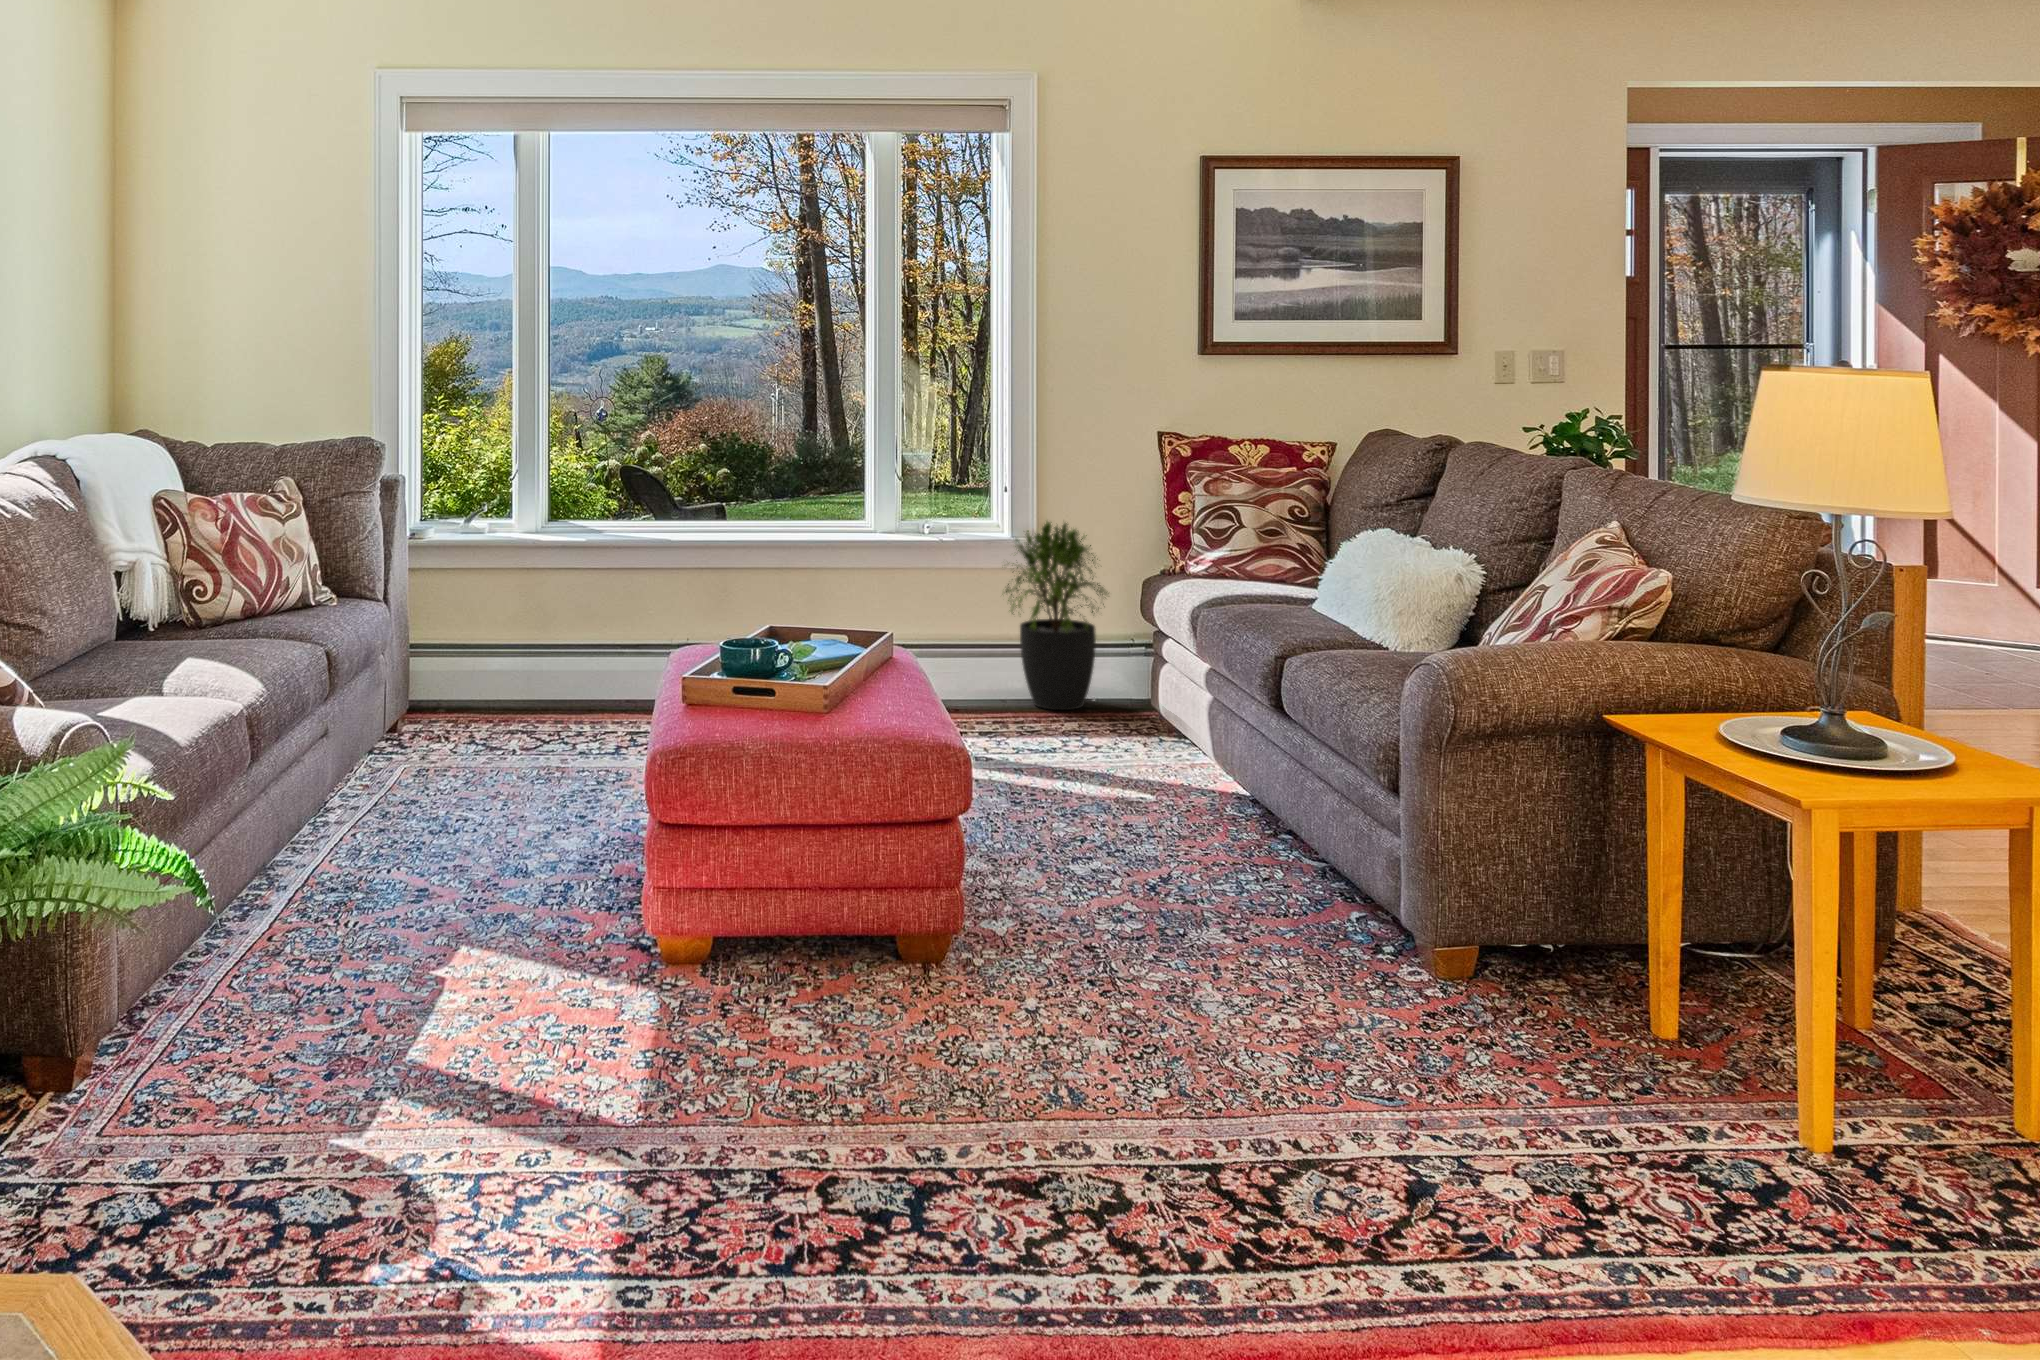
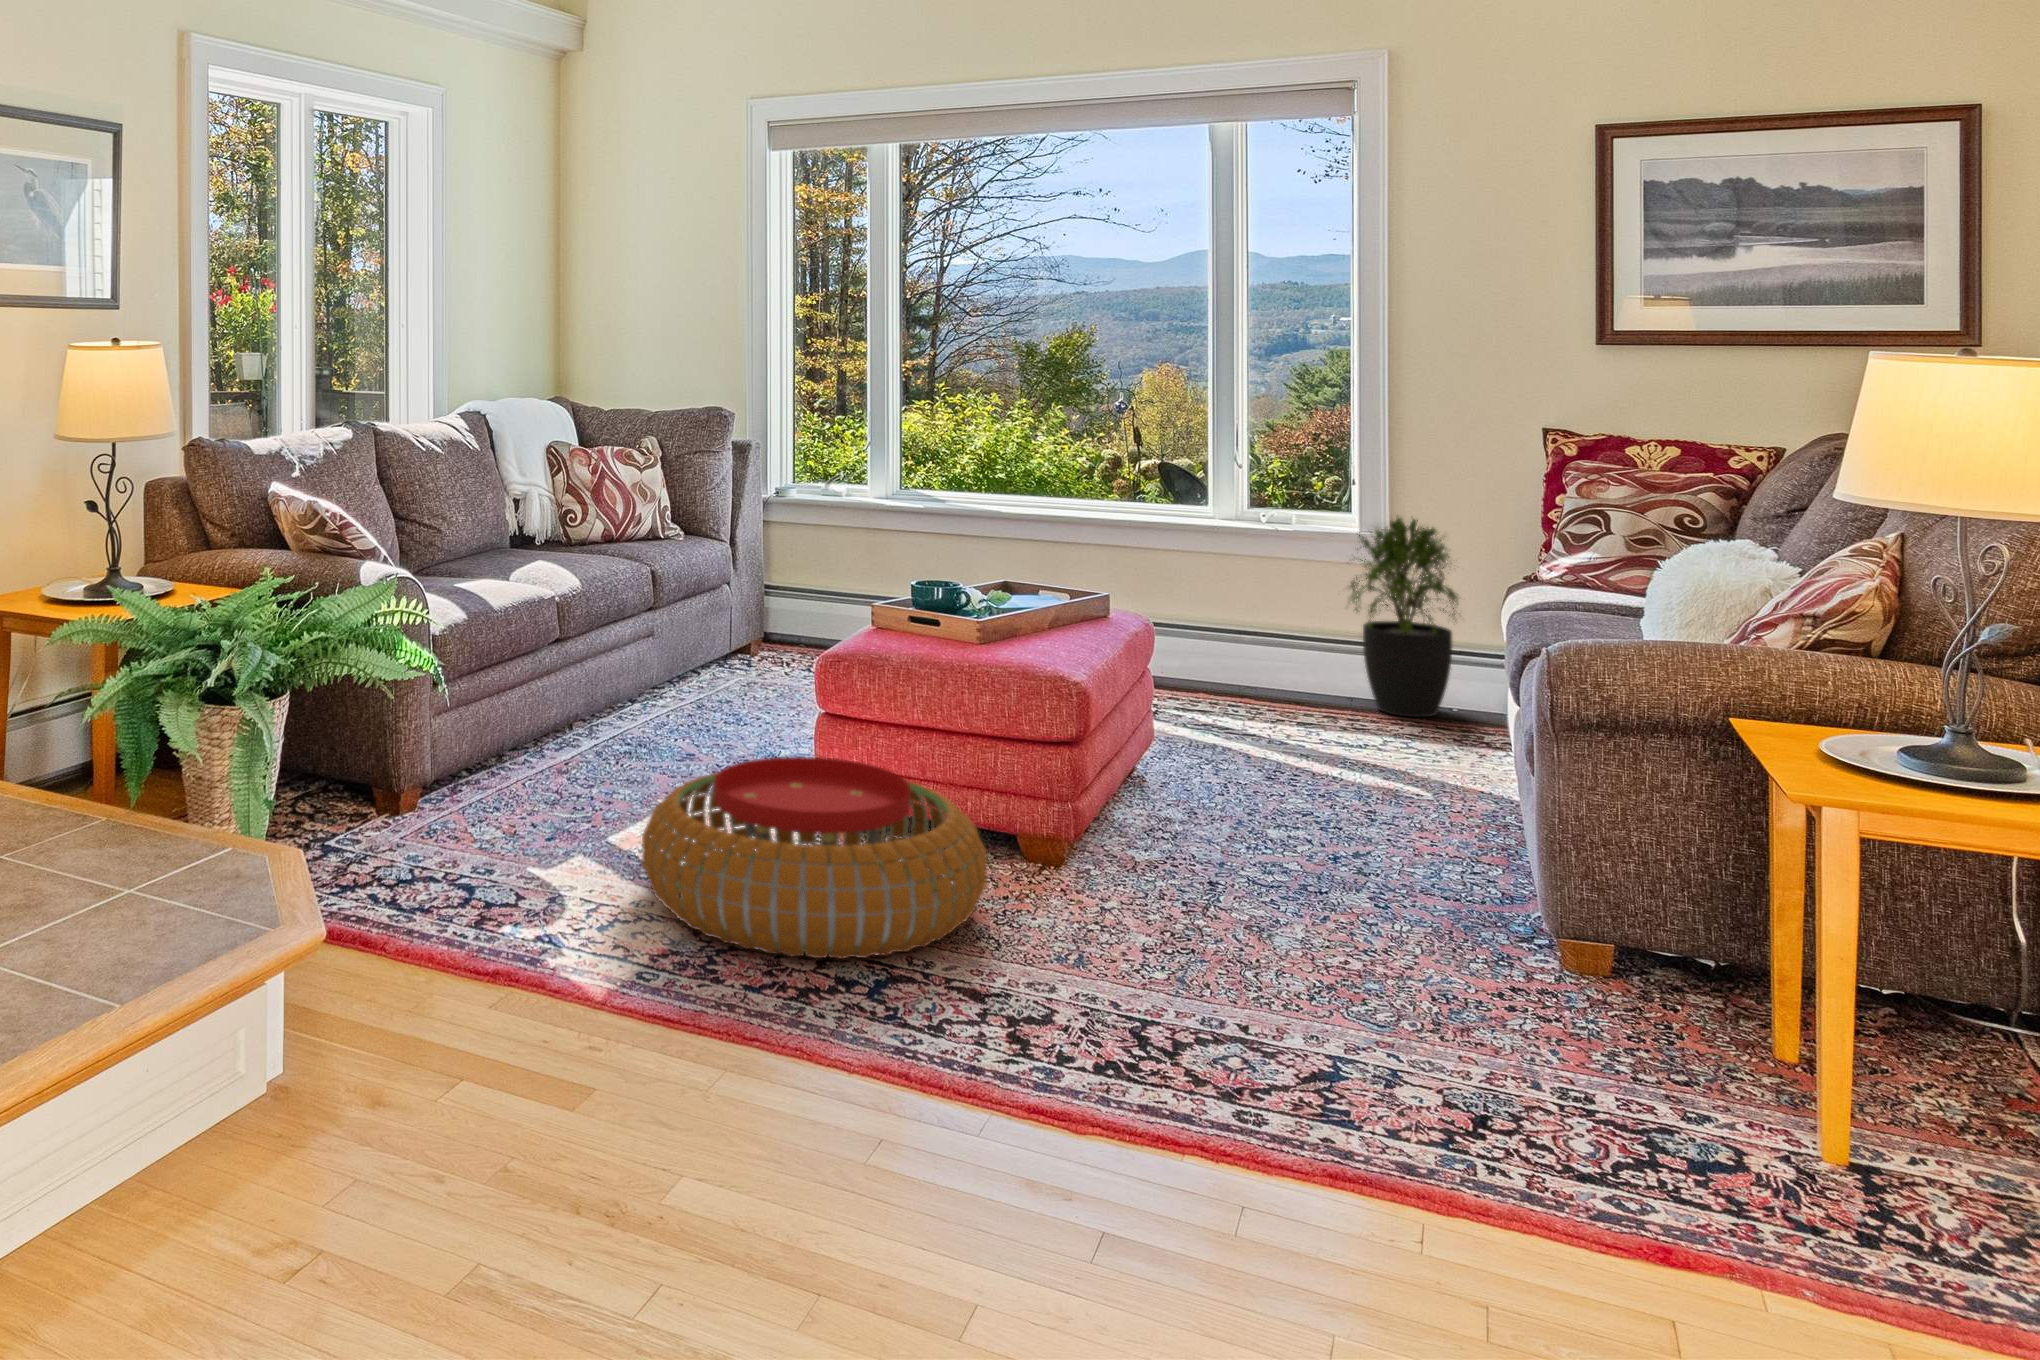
pouf: none [520,888,973,1205] -> present [642,756,987,959]

